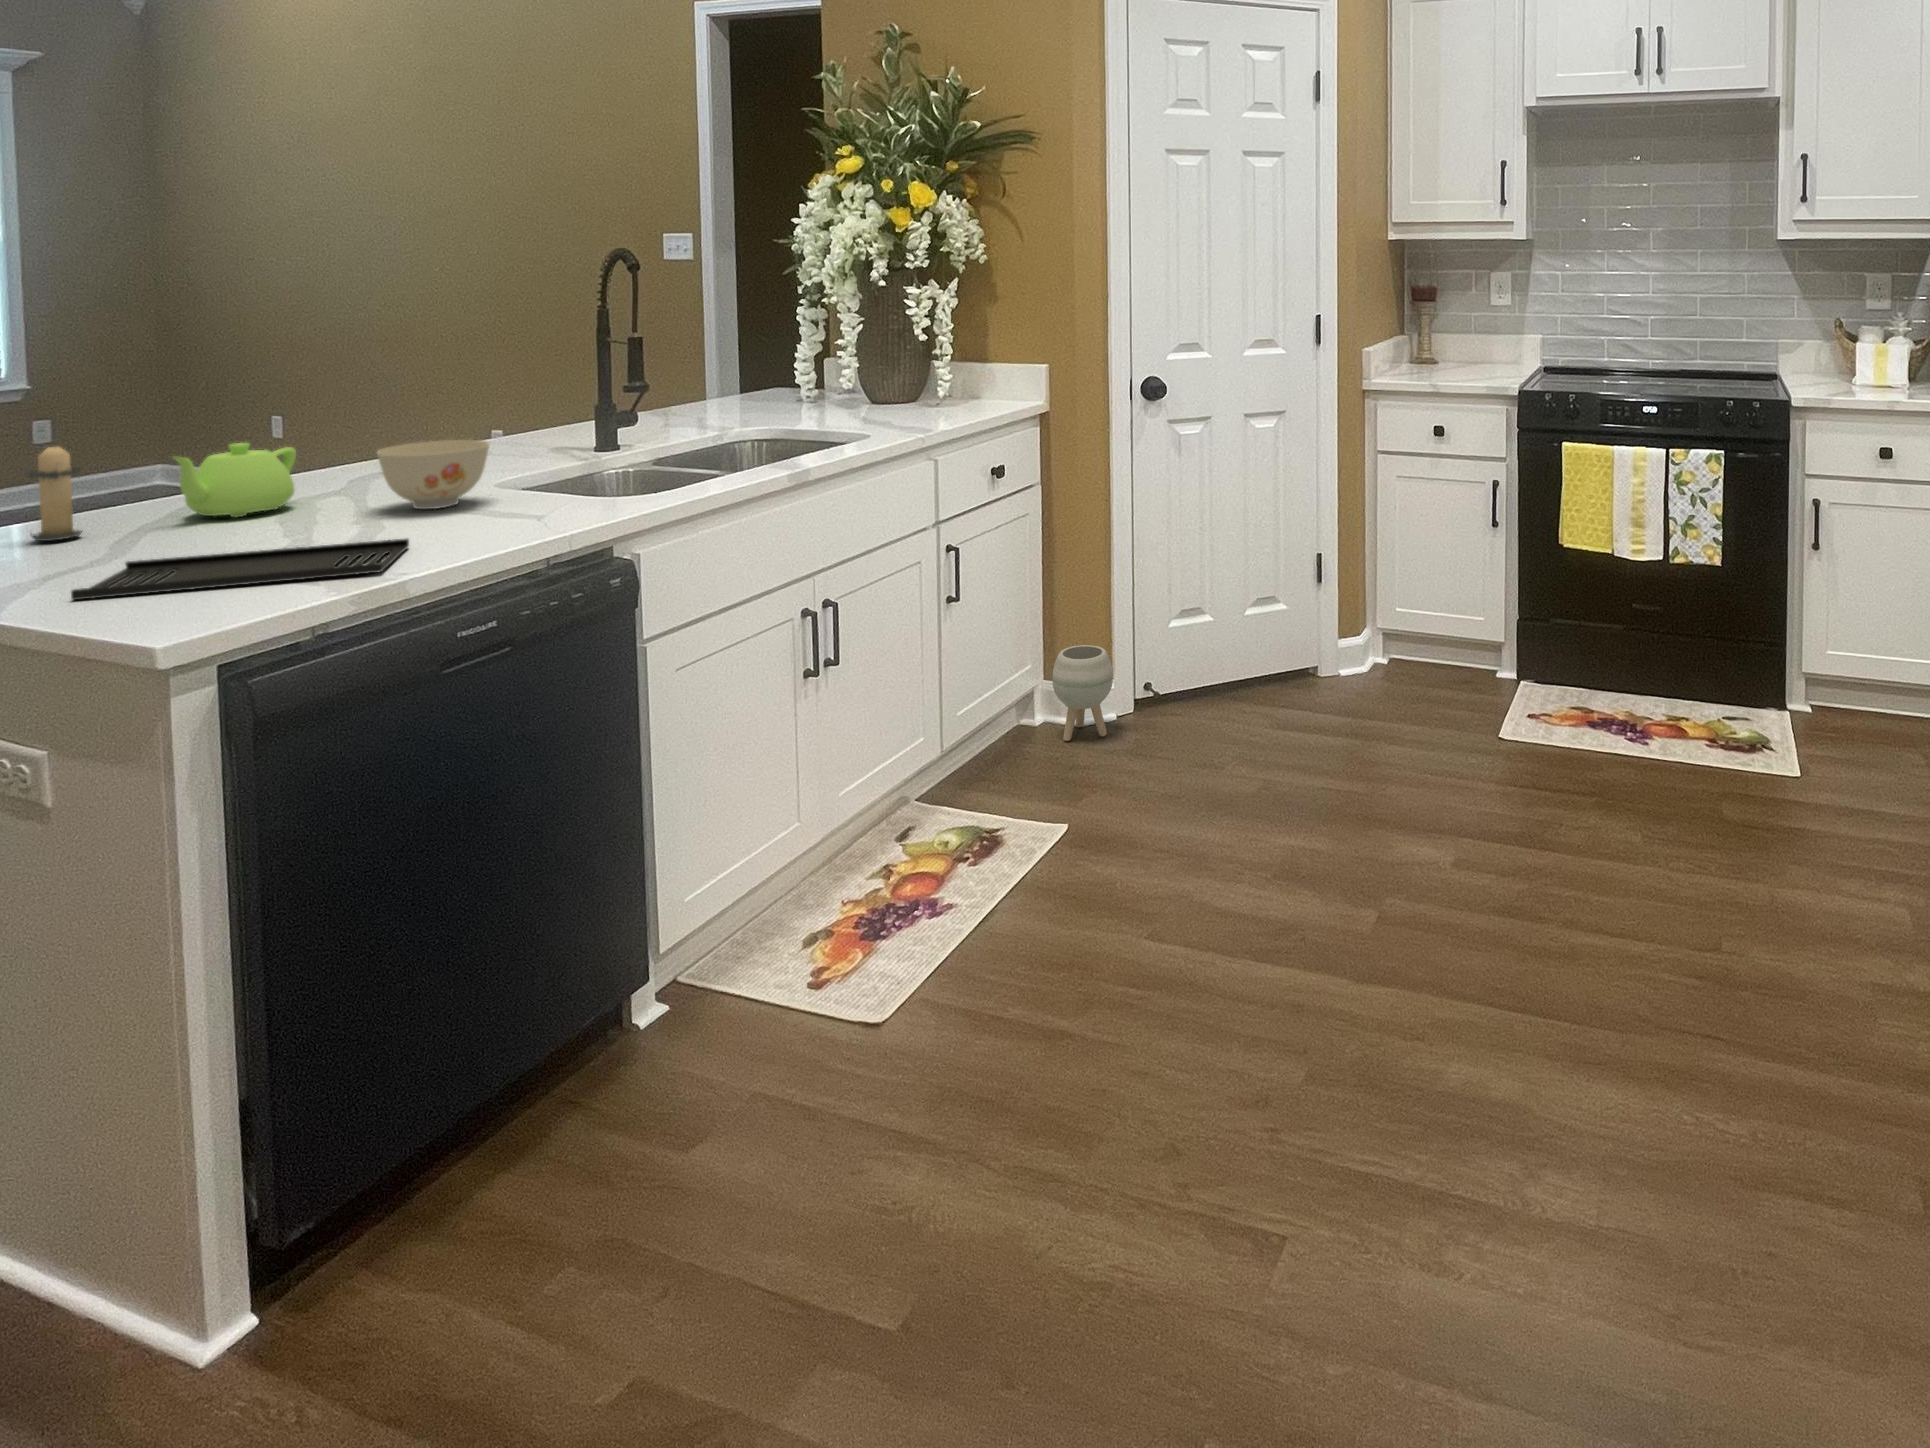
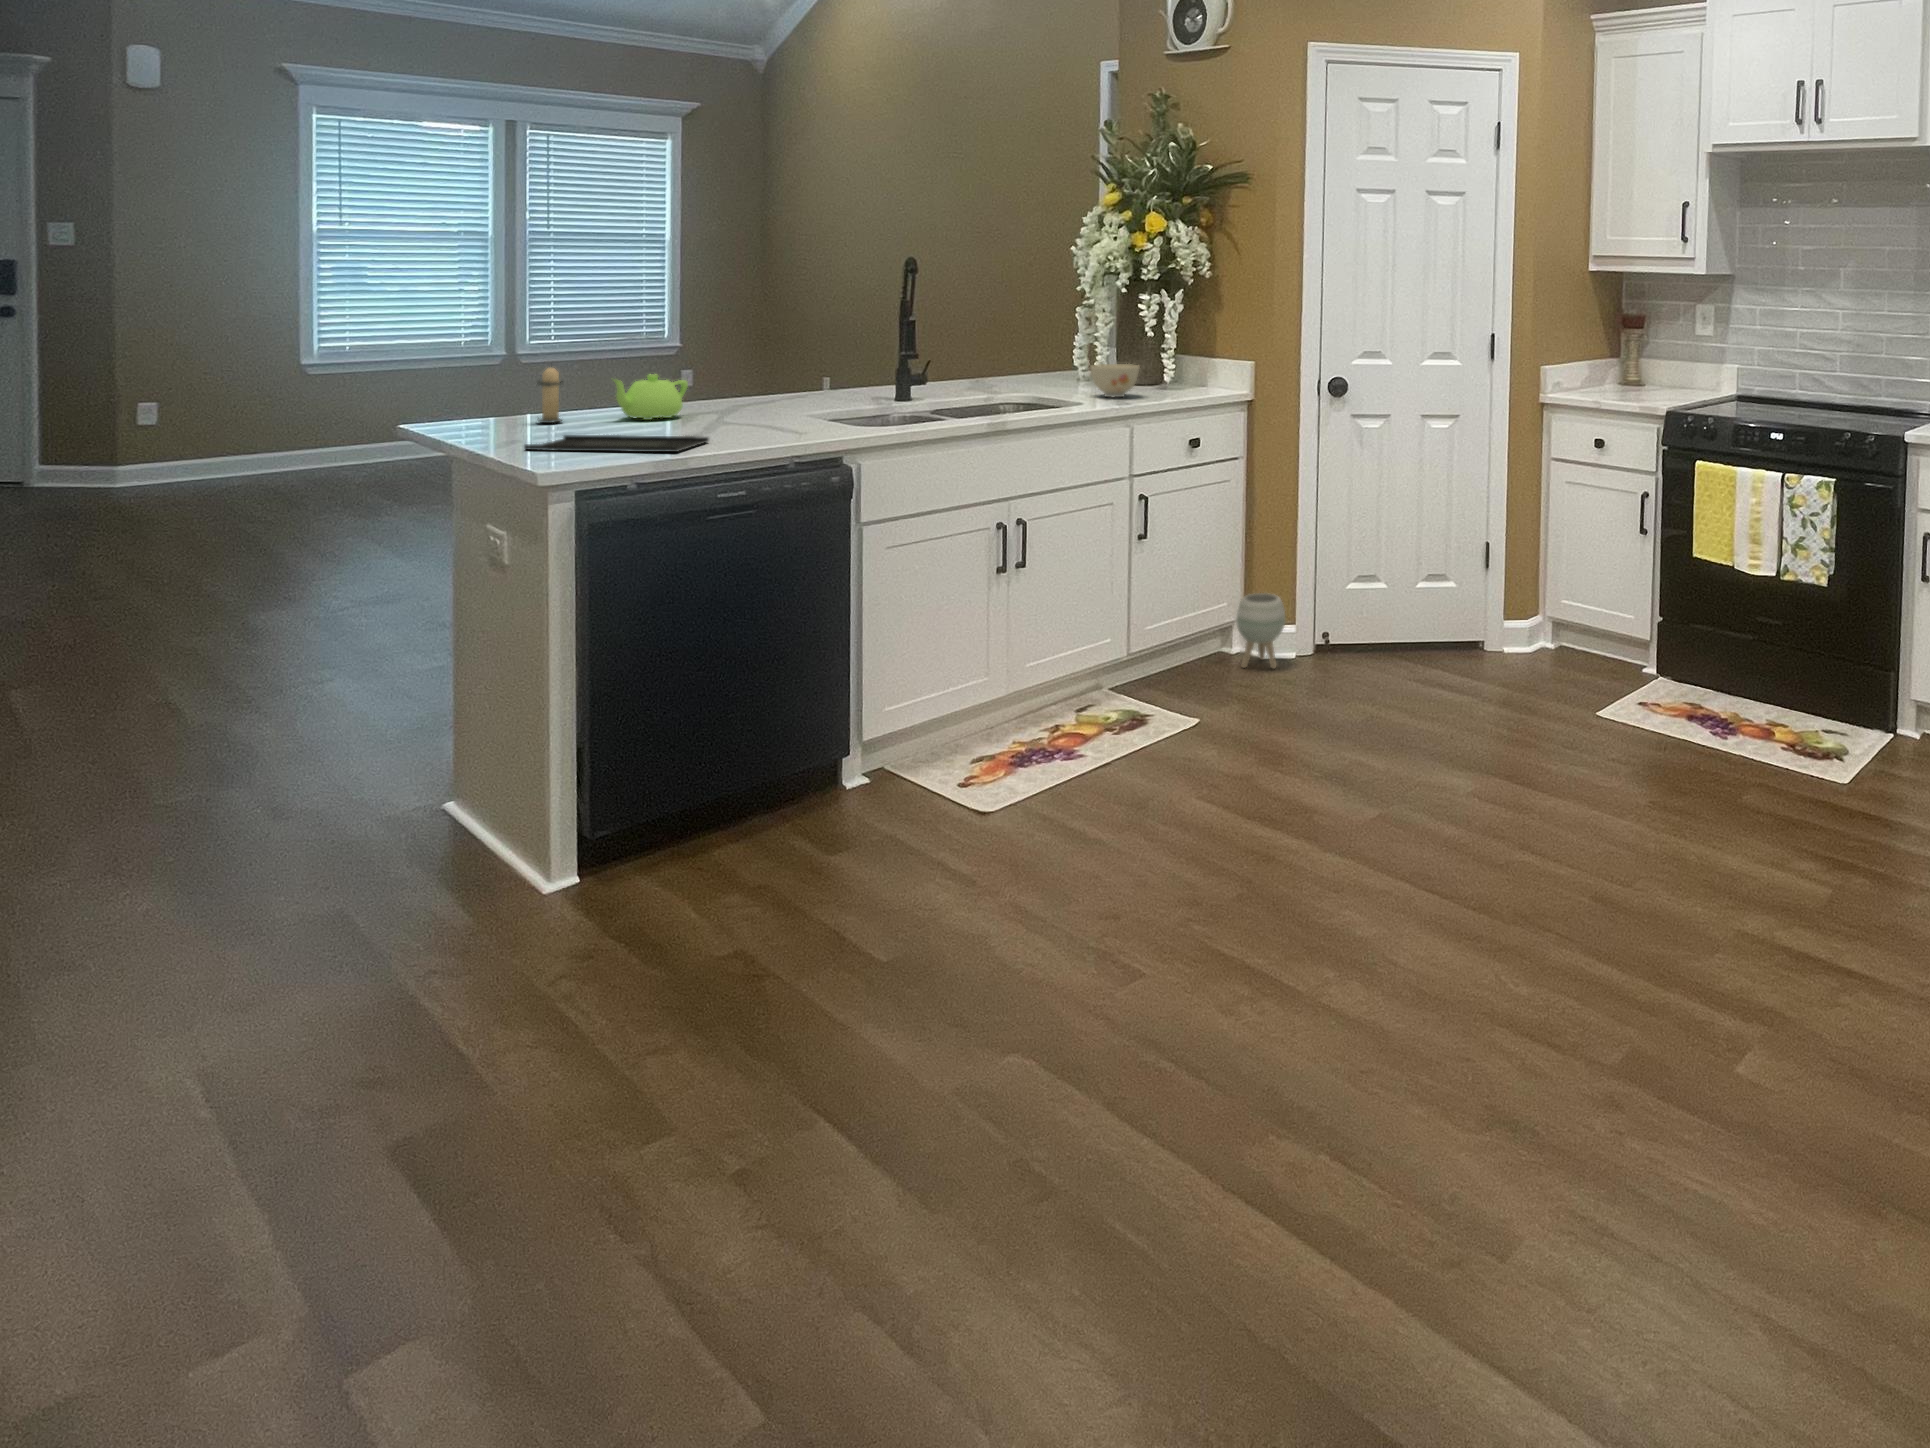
bowl: present [377,440,489,509] -> present [1090,364,1139,397]

